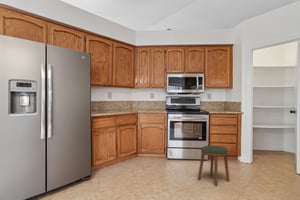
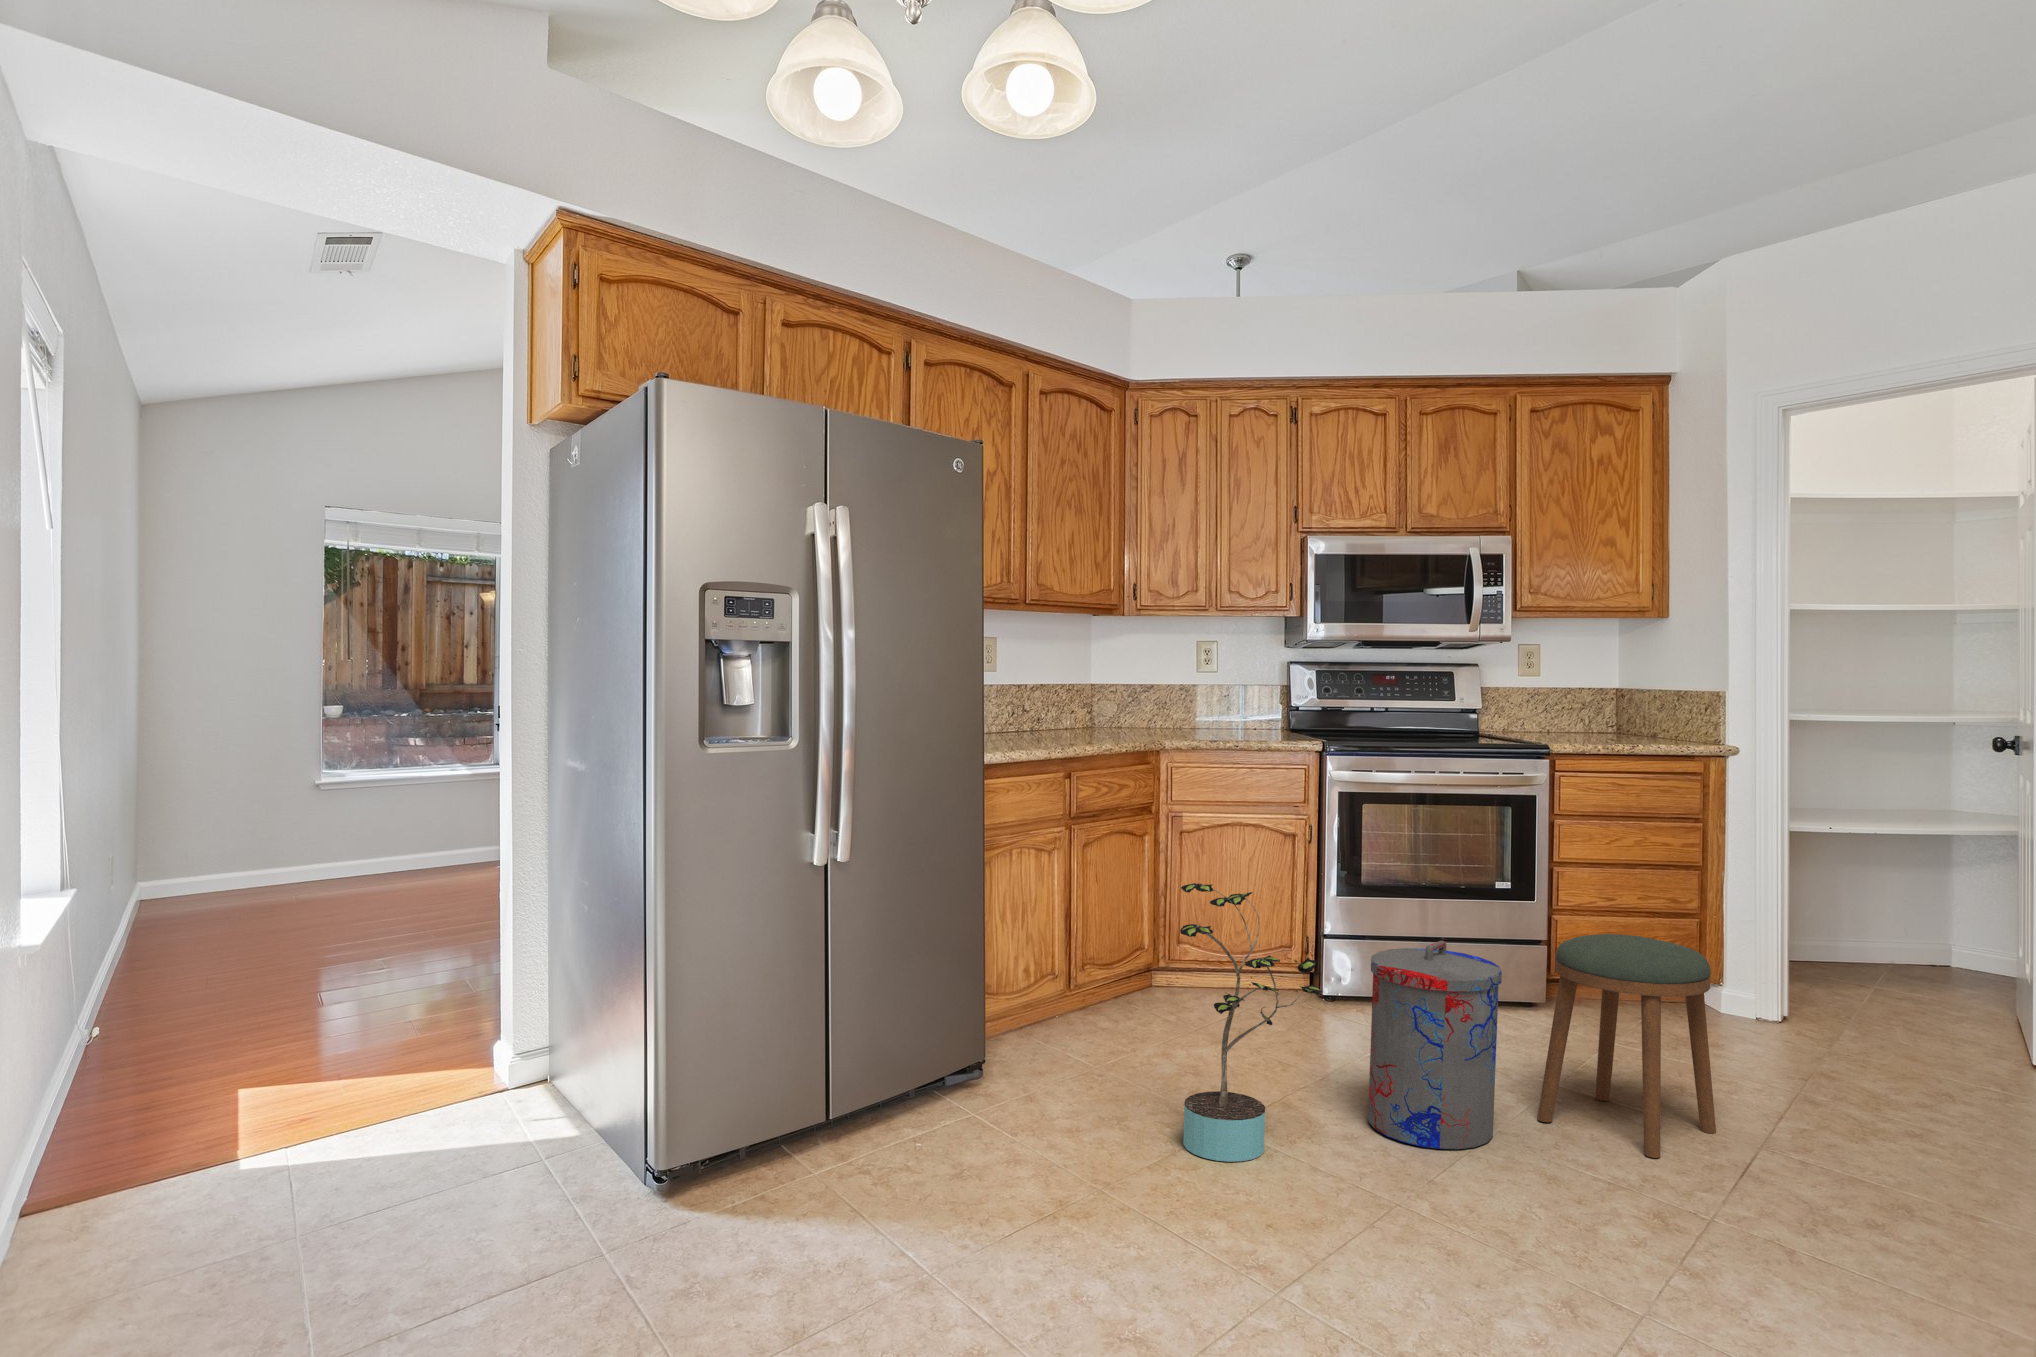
potted plant: none [128,136,156,188] -> present [1180,883,1322,1162]
trash can: none [166,147,190,185] -> present [1368,941,1502,1149]

